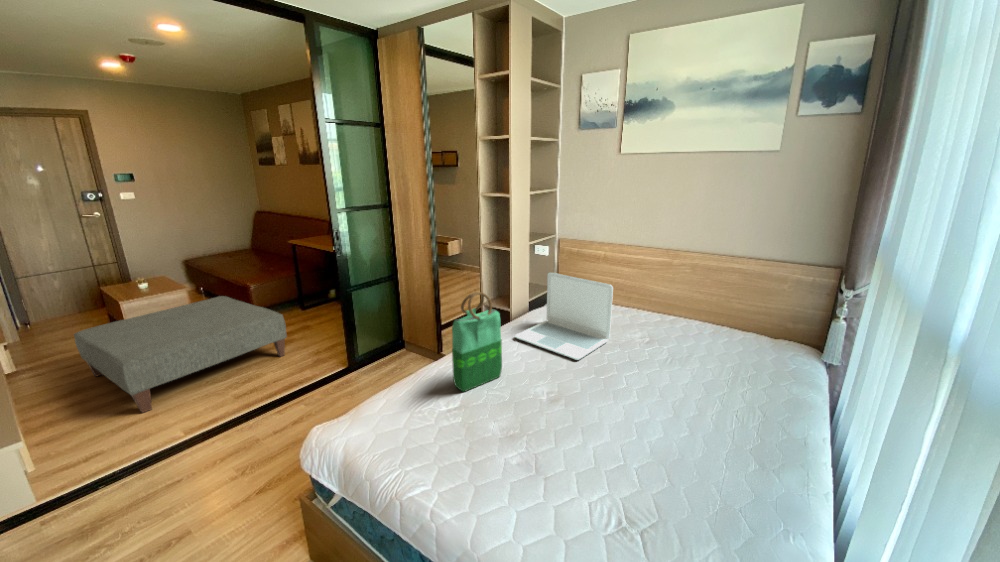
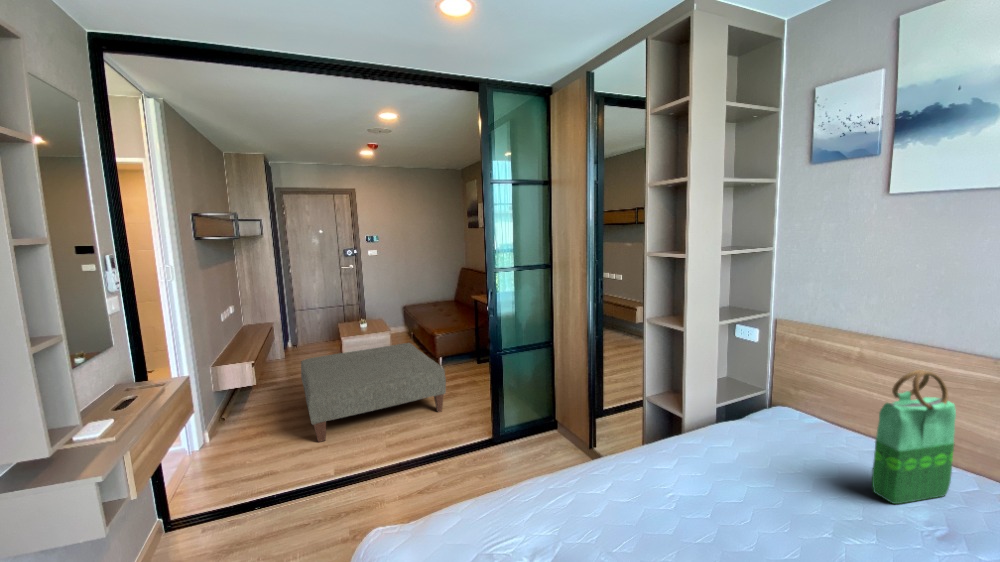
laptop: present [515,272,613,360] -> none [671,373,853,537]
tote bag: present [452,292,502,392] -> present [872,370,956,504]

